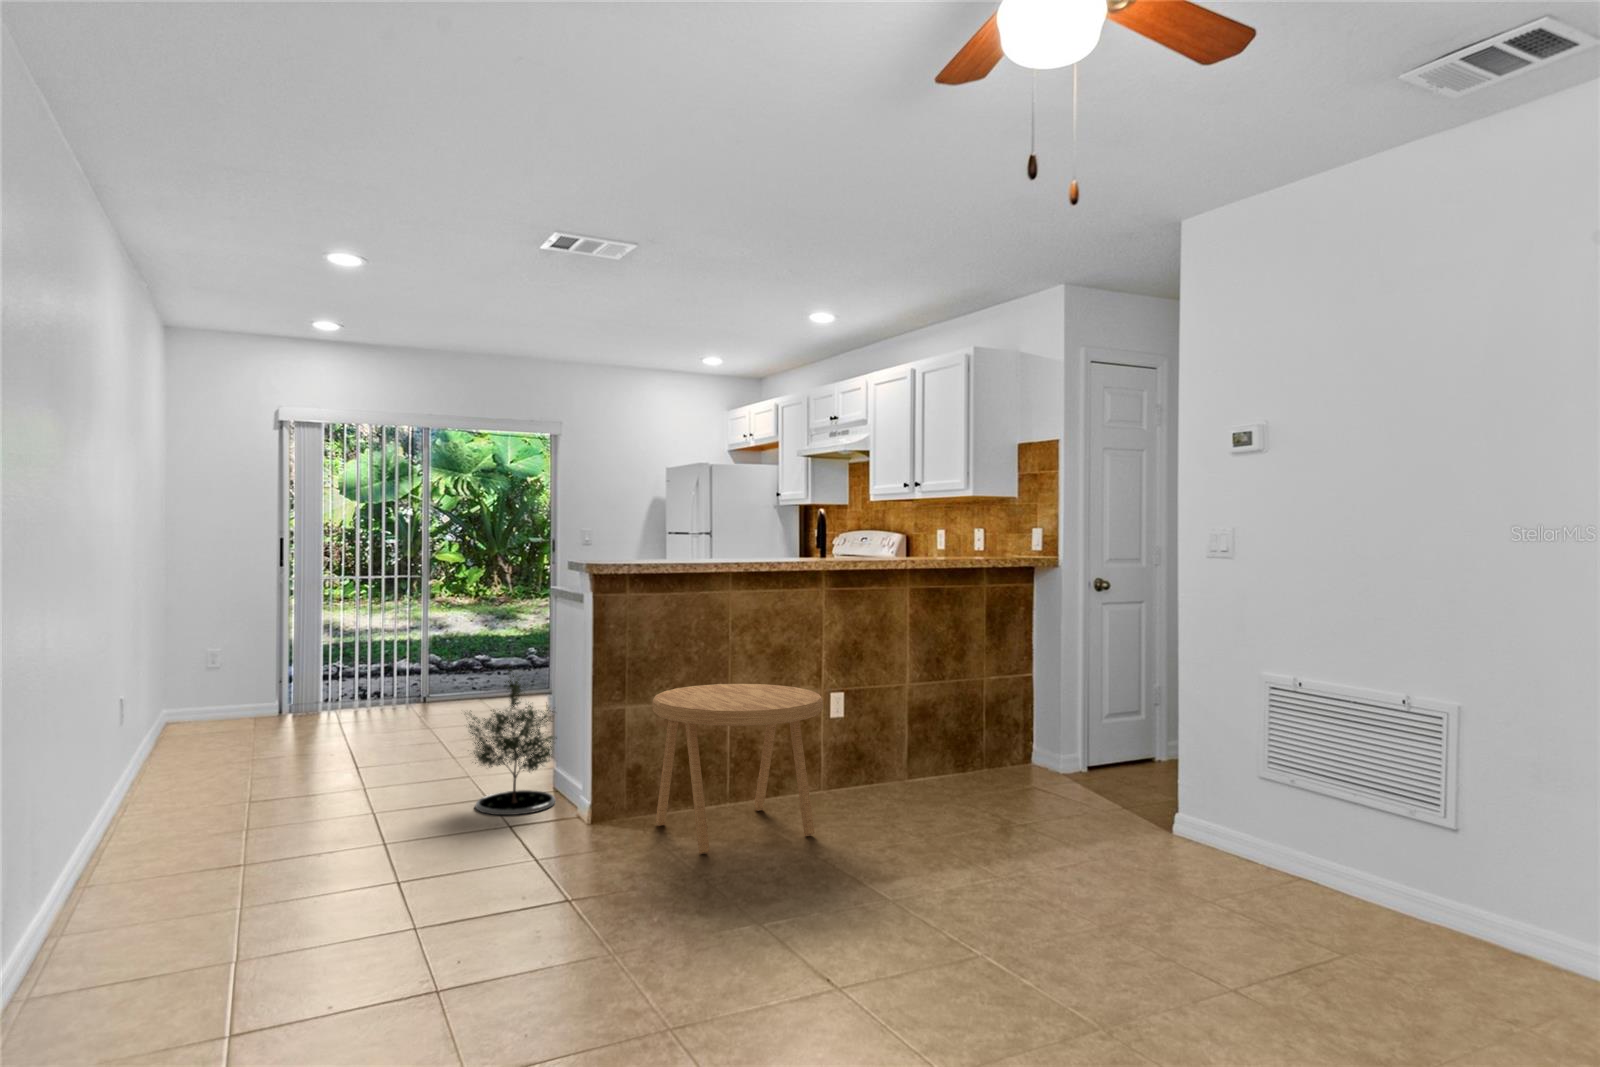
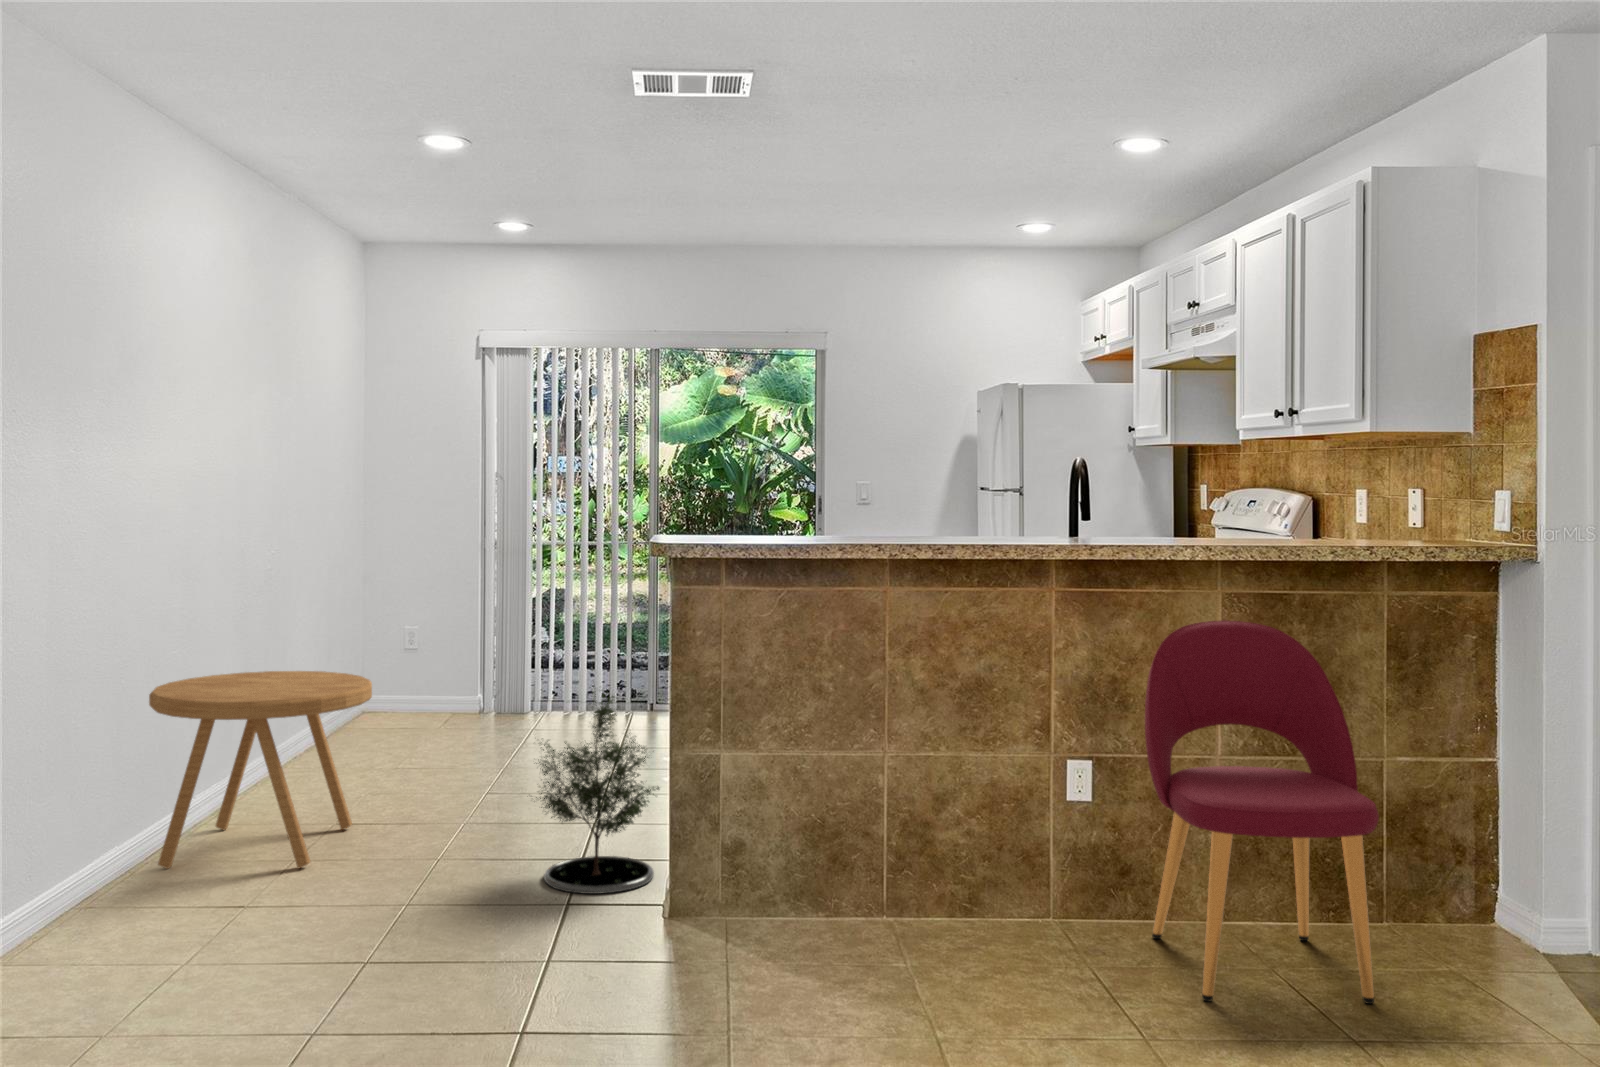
dining chair: none [881,604,1017,817] -> present [1145,620,1379,1004]
side table: present [653,684,823,854] -> present [149,671,372,869]

